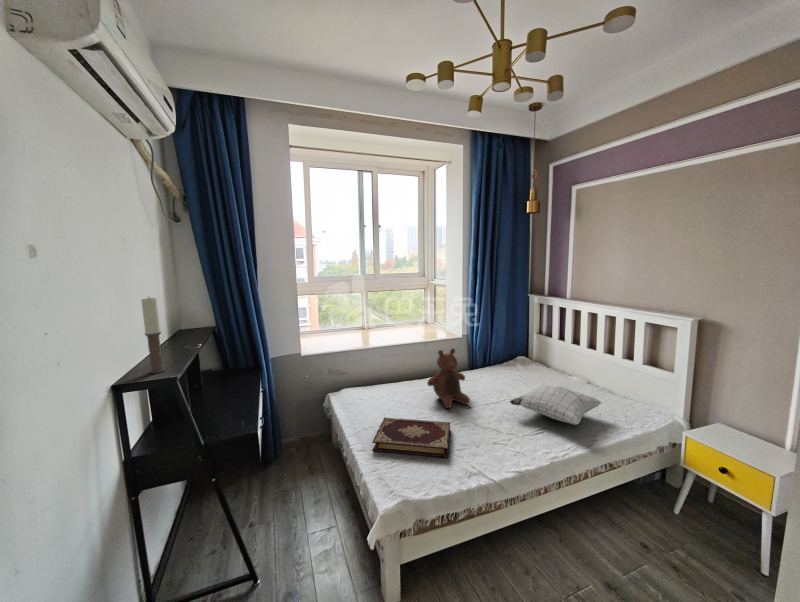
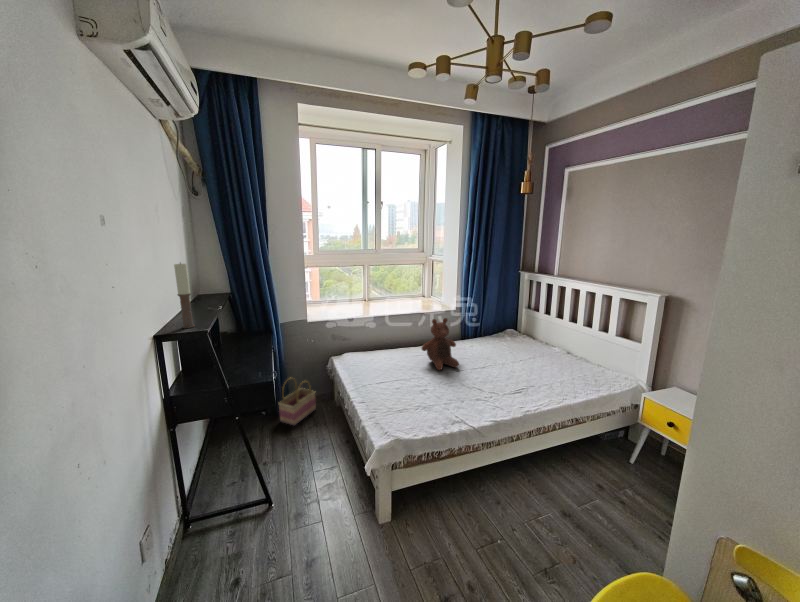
pillow: present [510,384,602,425] -> none [493,352,576,385]
book: present [372,418,450,458] -> none [371,376,440,409]
basket: none [266,420,310,477] -> present [279,378,316,425]

